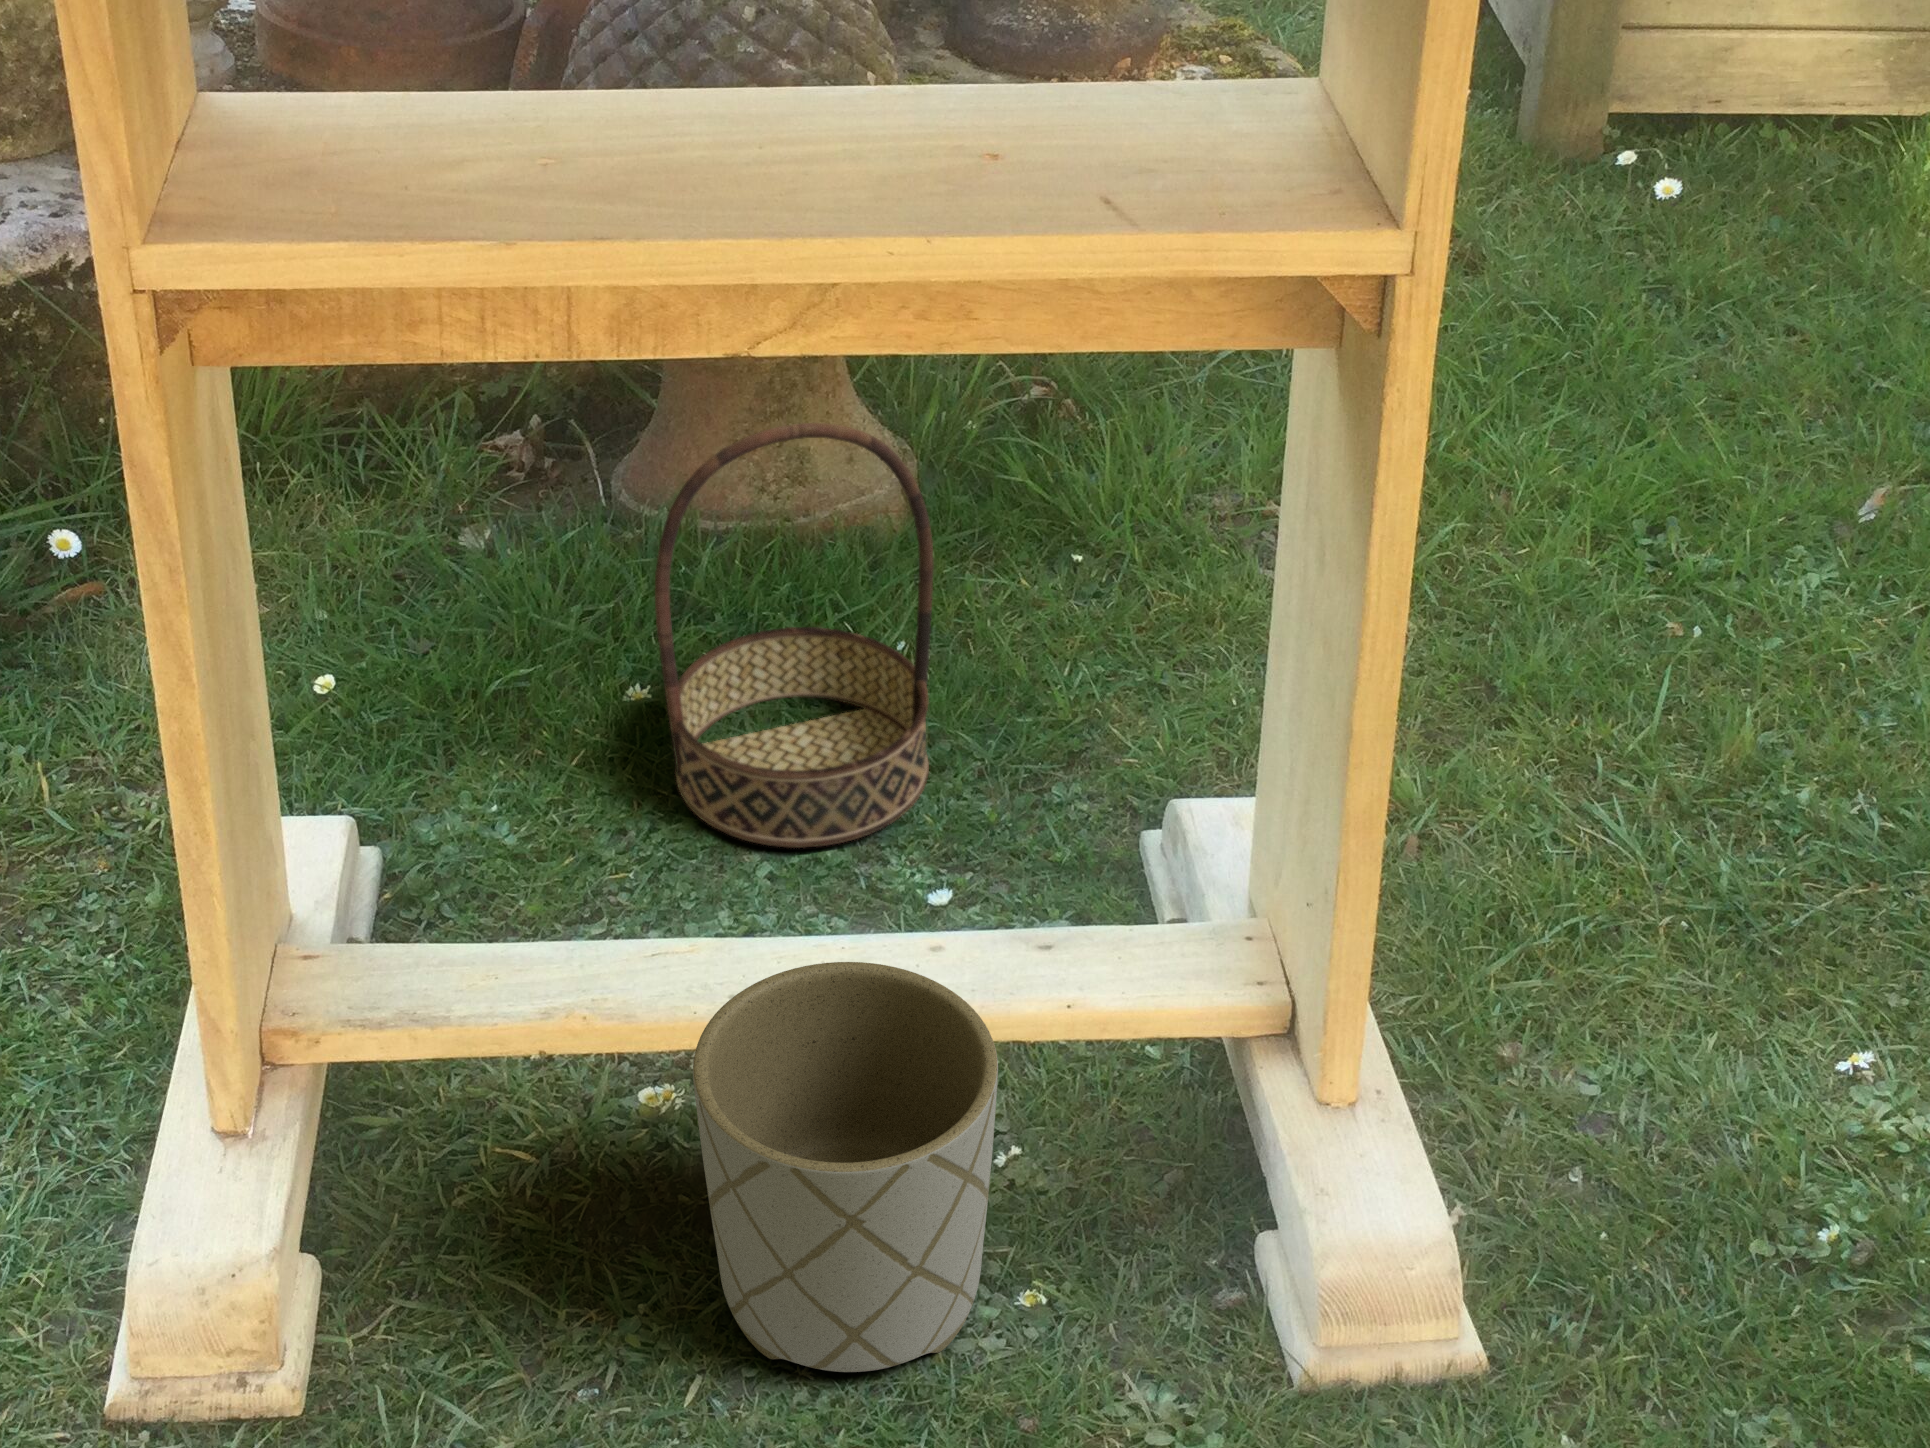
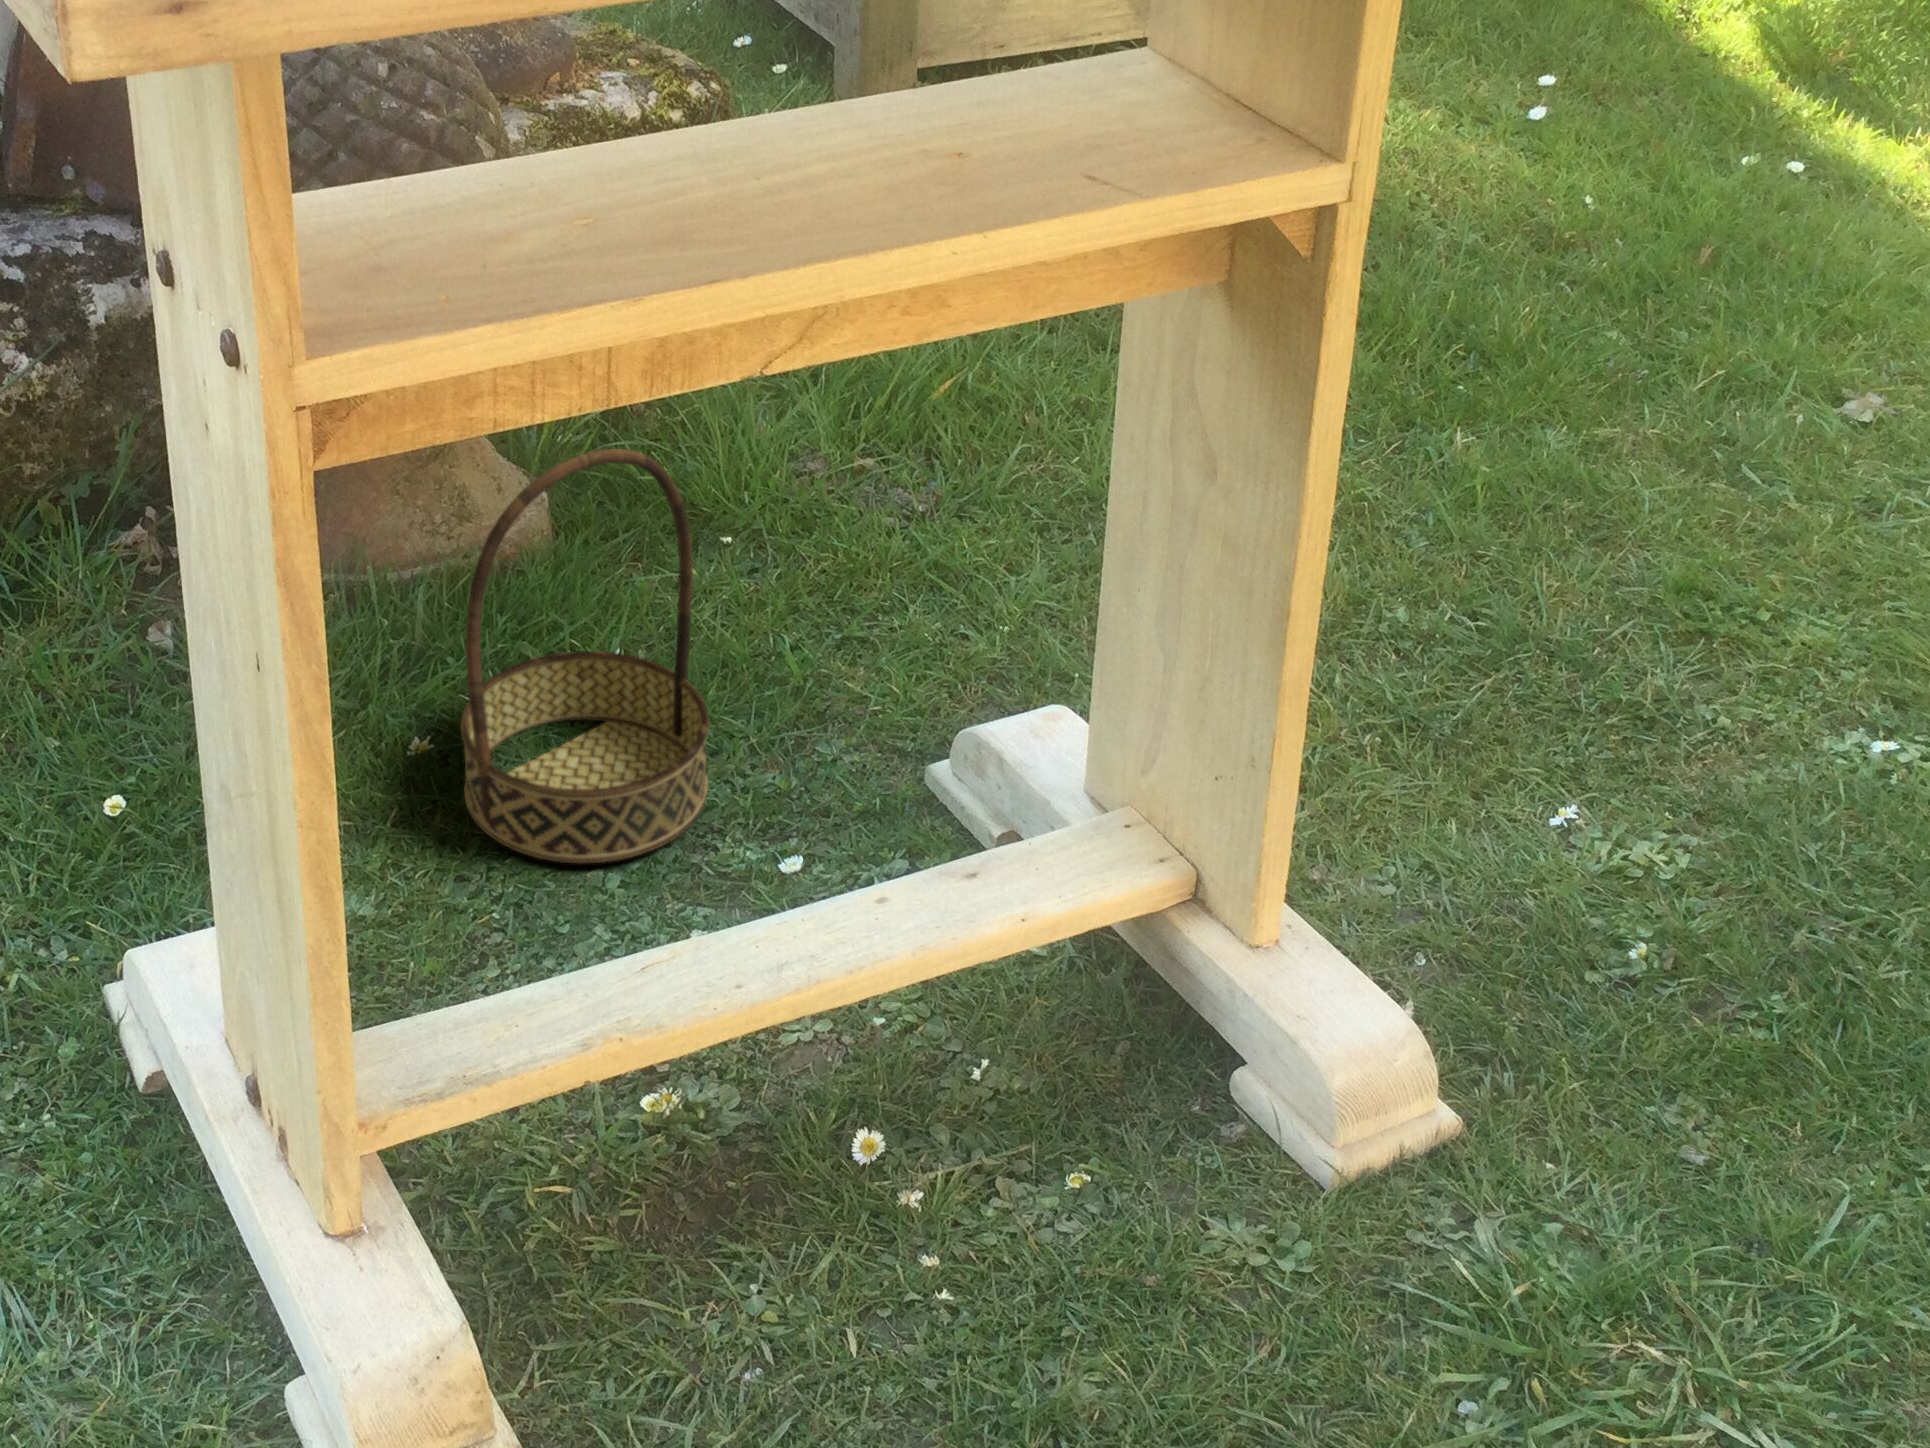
planter: present [693,962,998,1372] -> none [808,915,1092,1298]

